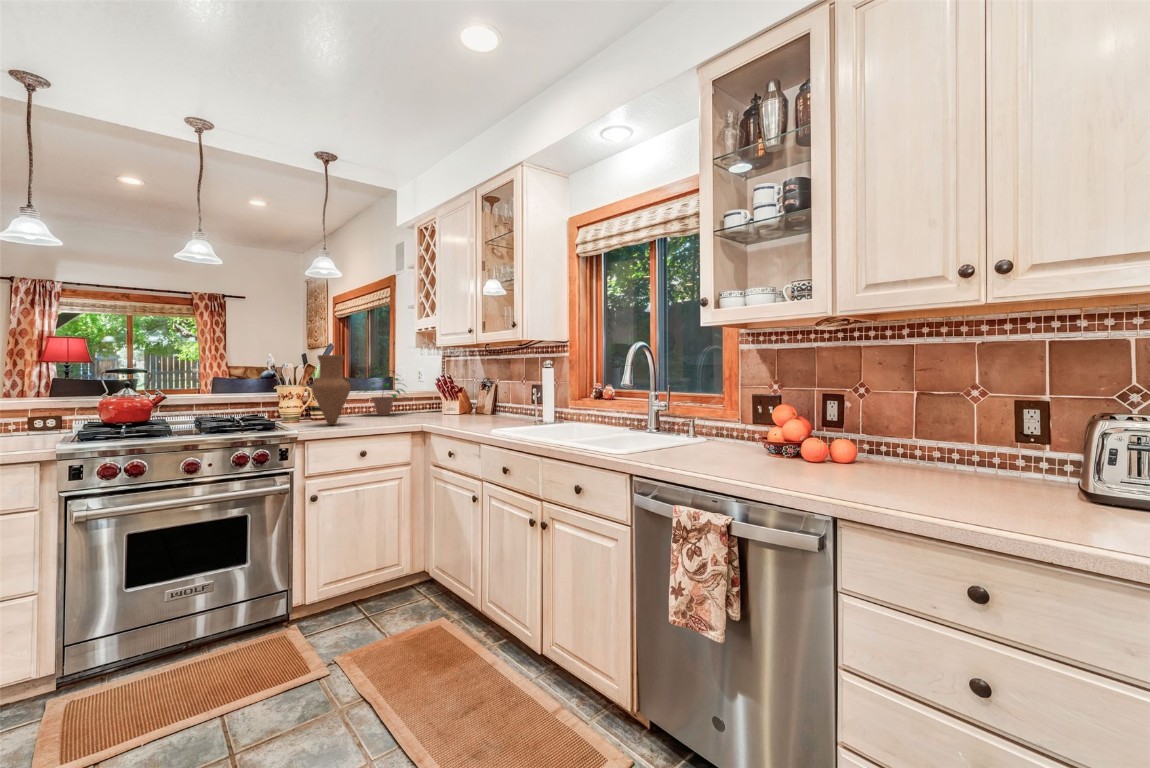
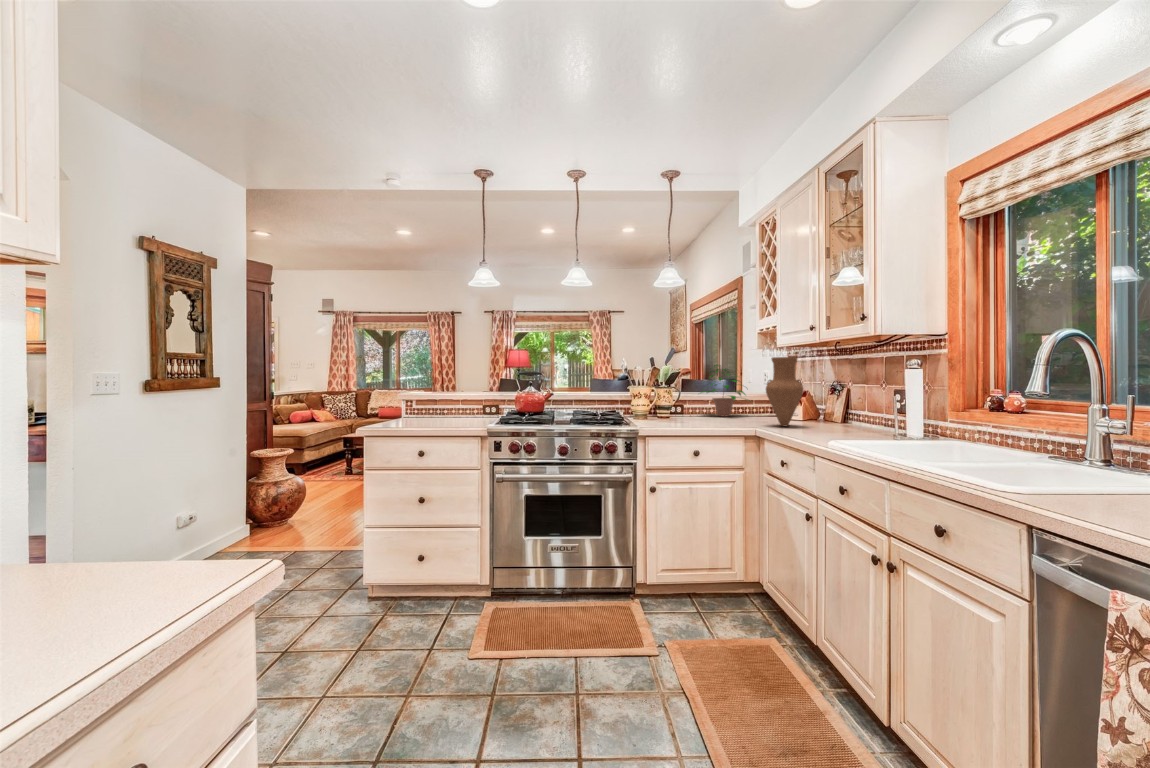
vase: present [312,355,351,425] -> present [766,357,803,426]

